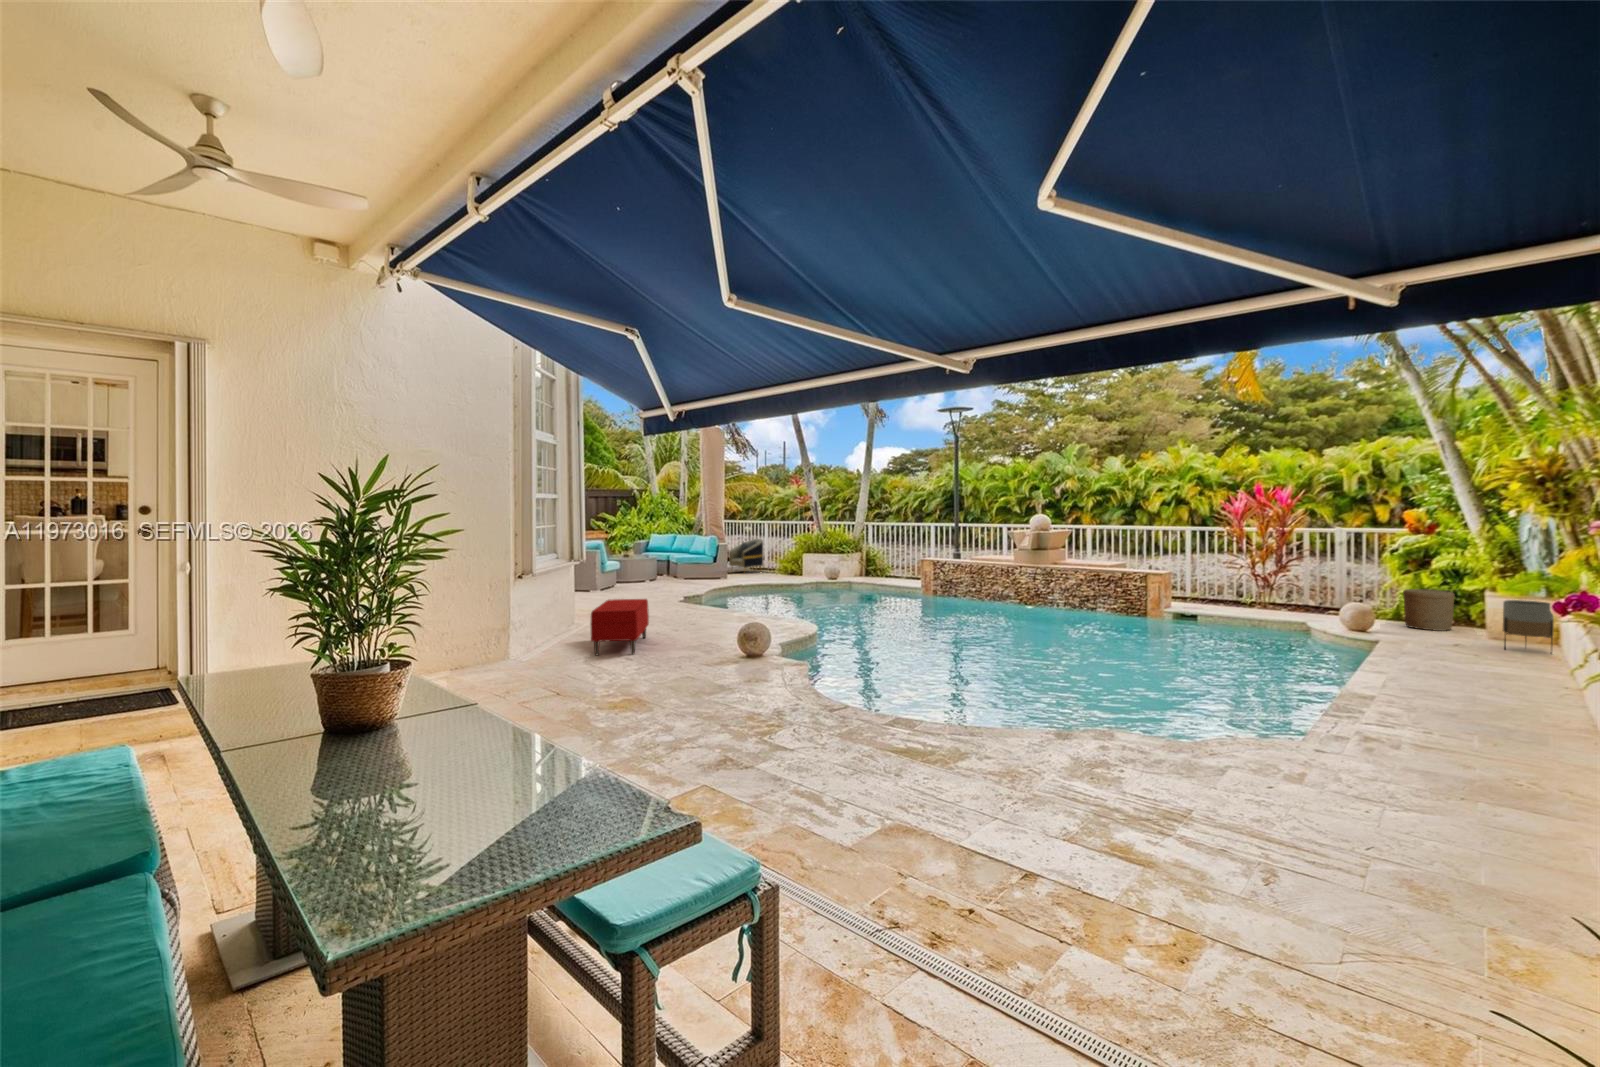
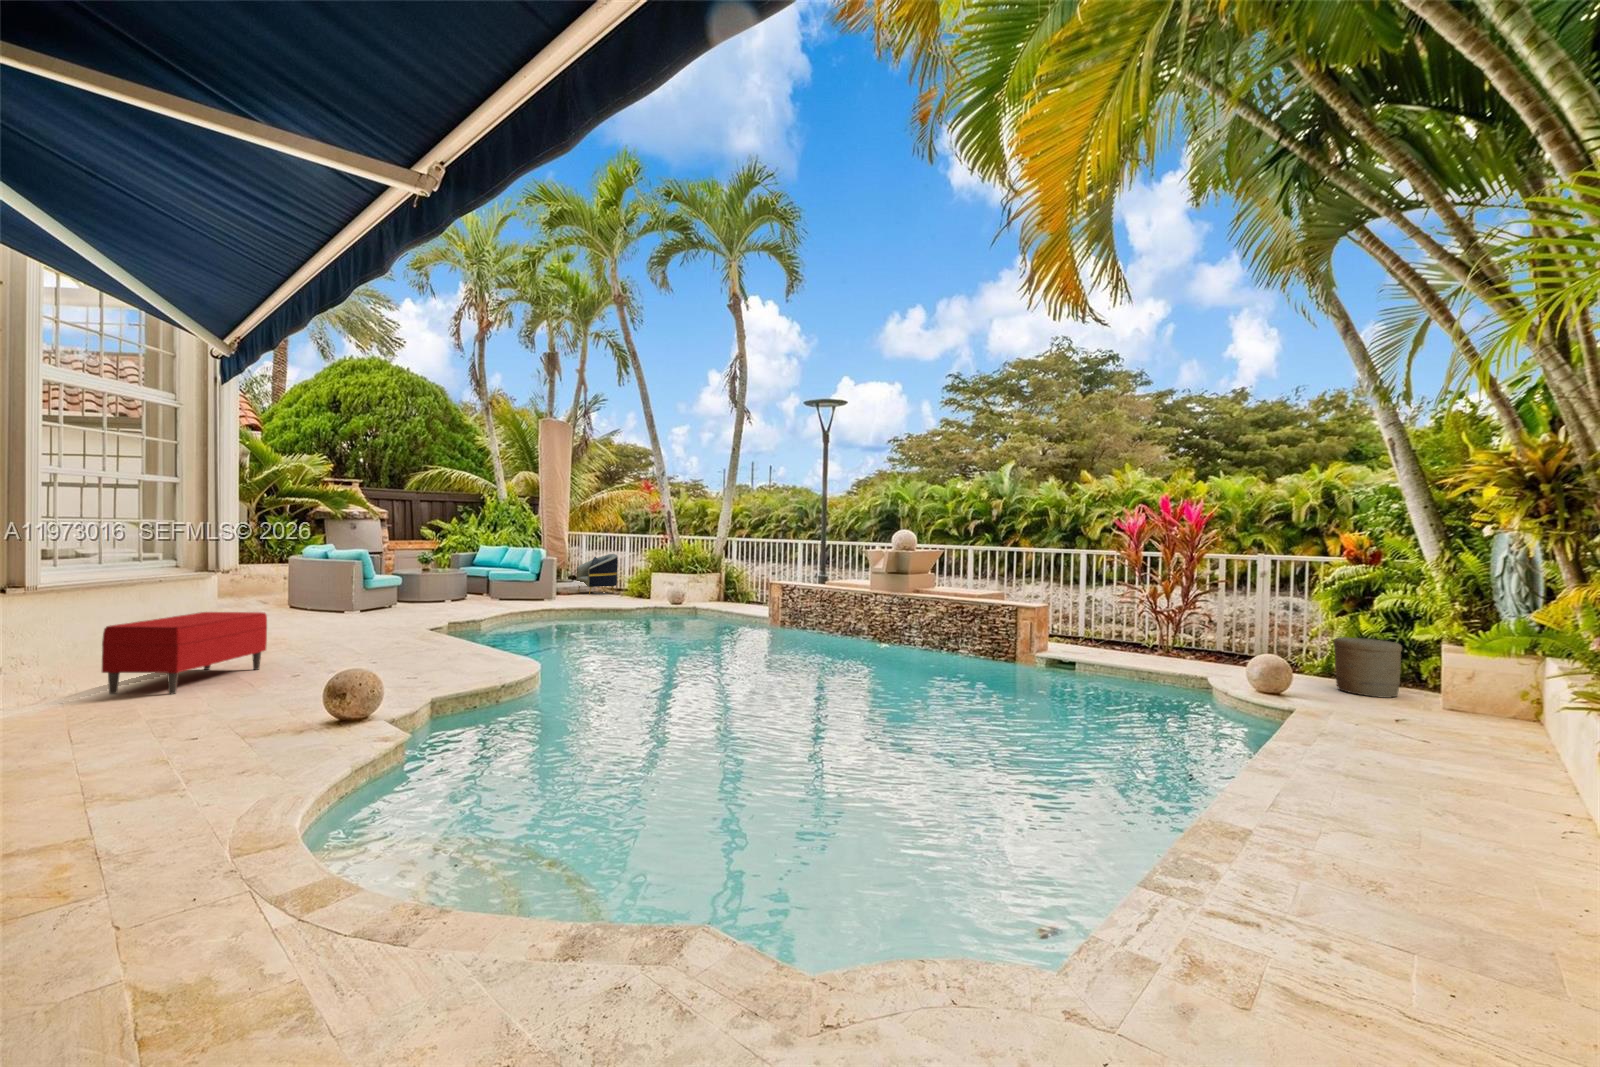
planter: present [1503,600,1554,649] -> none [1465,657,1539,742]

